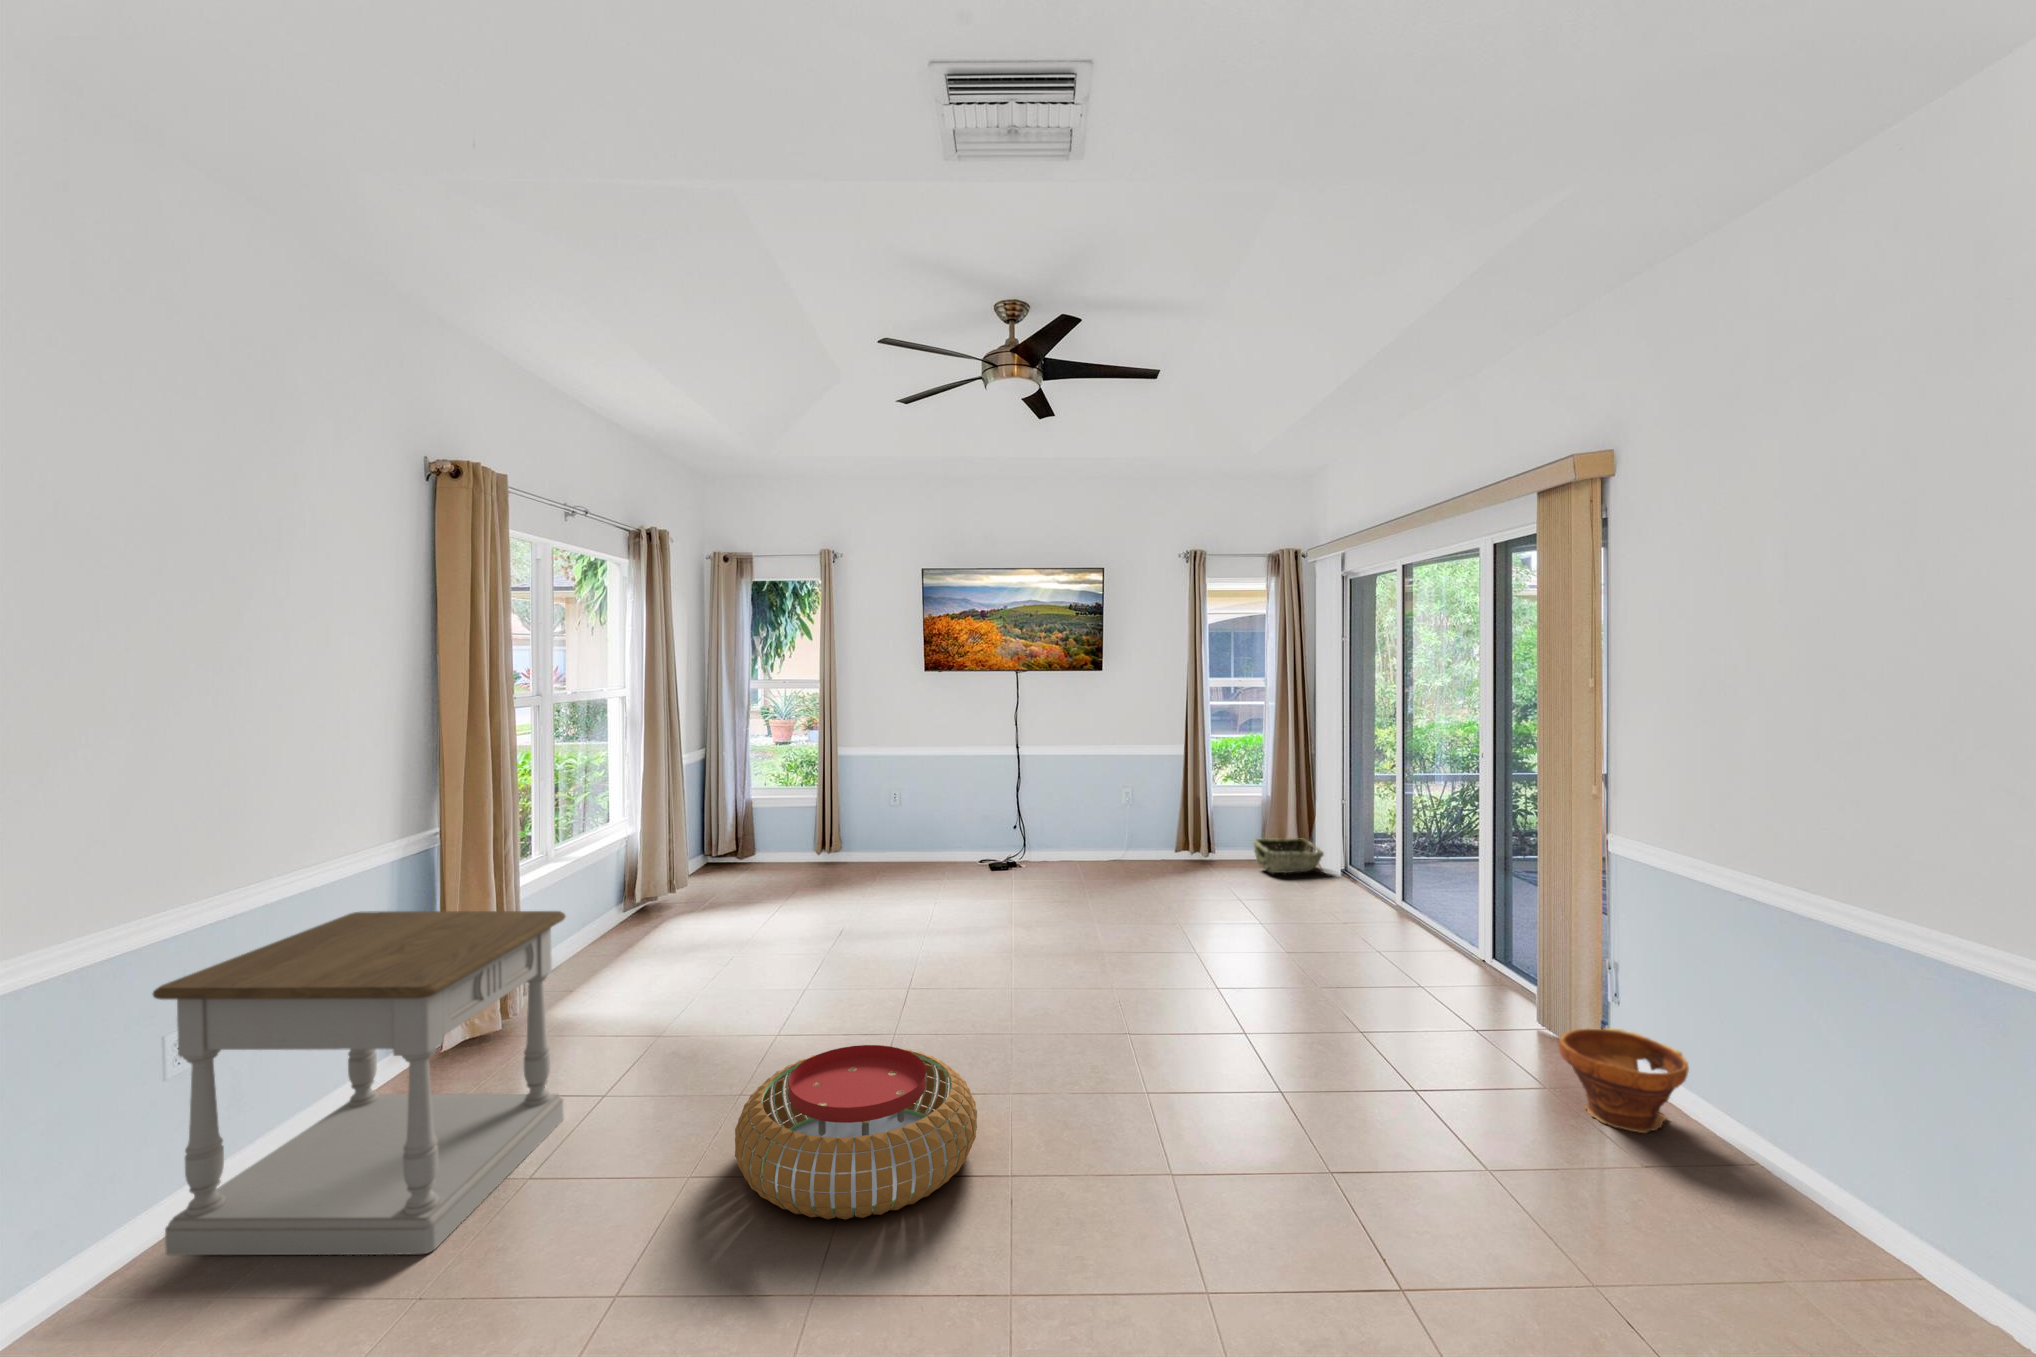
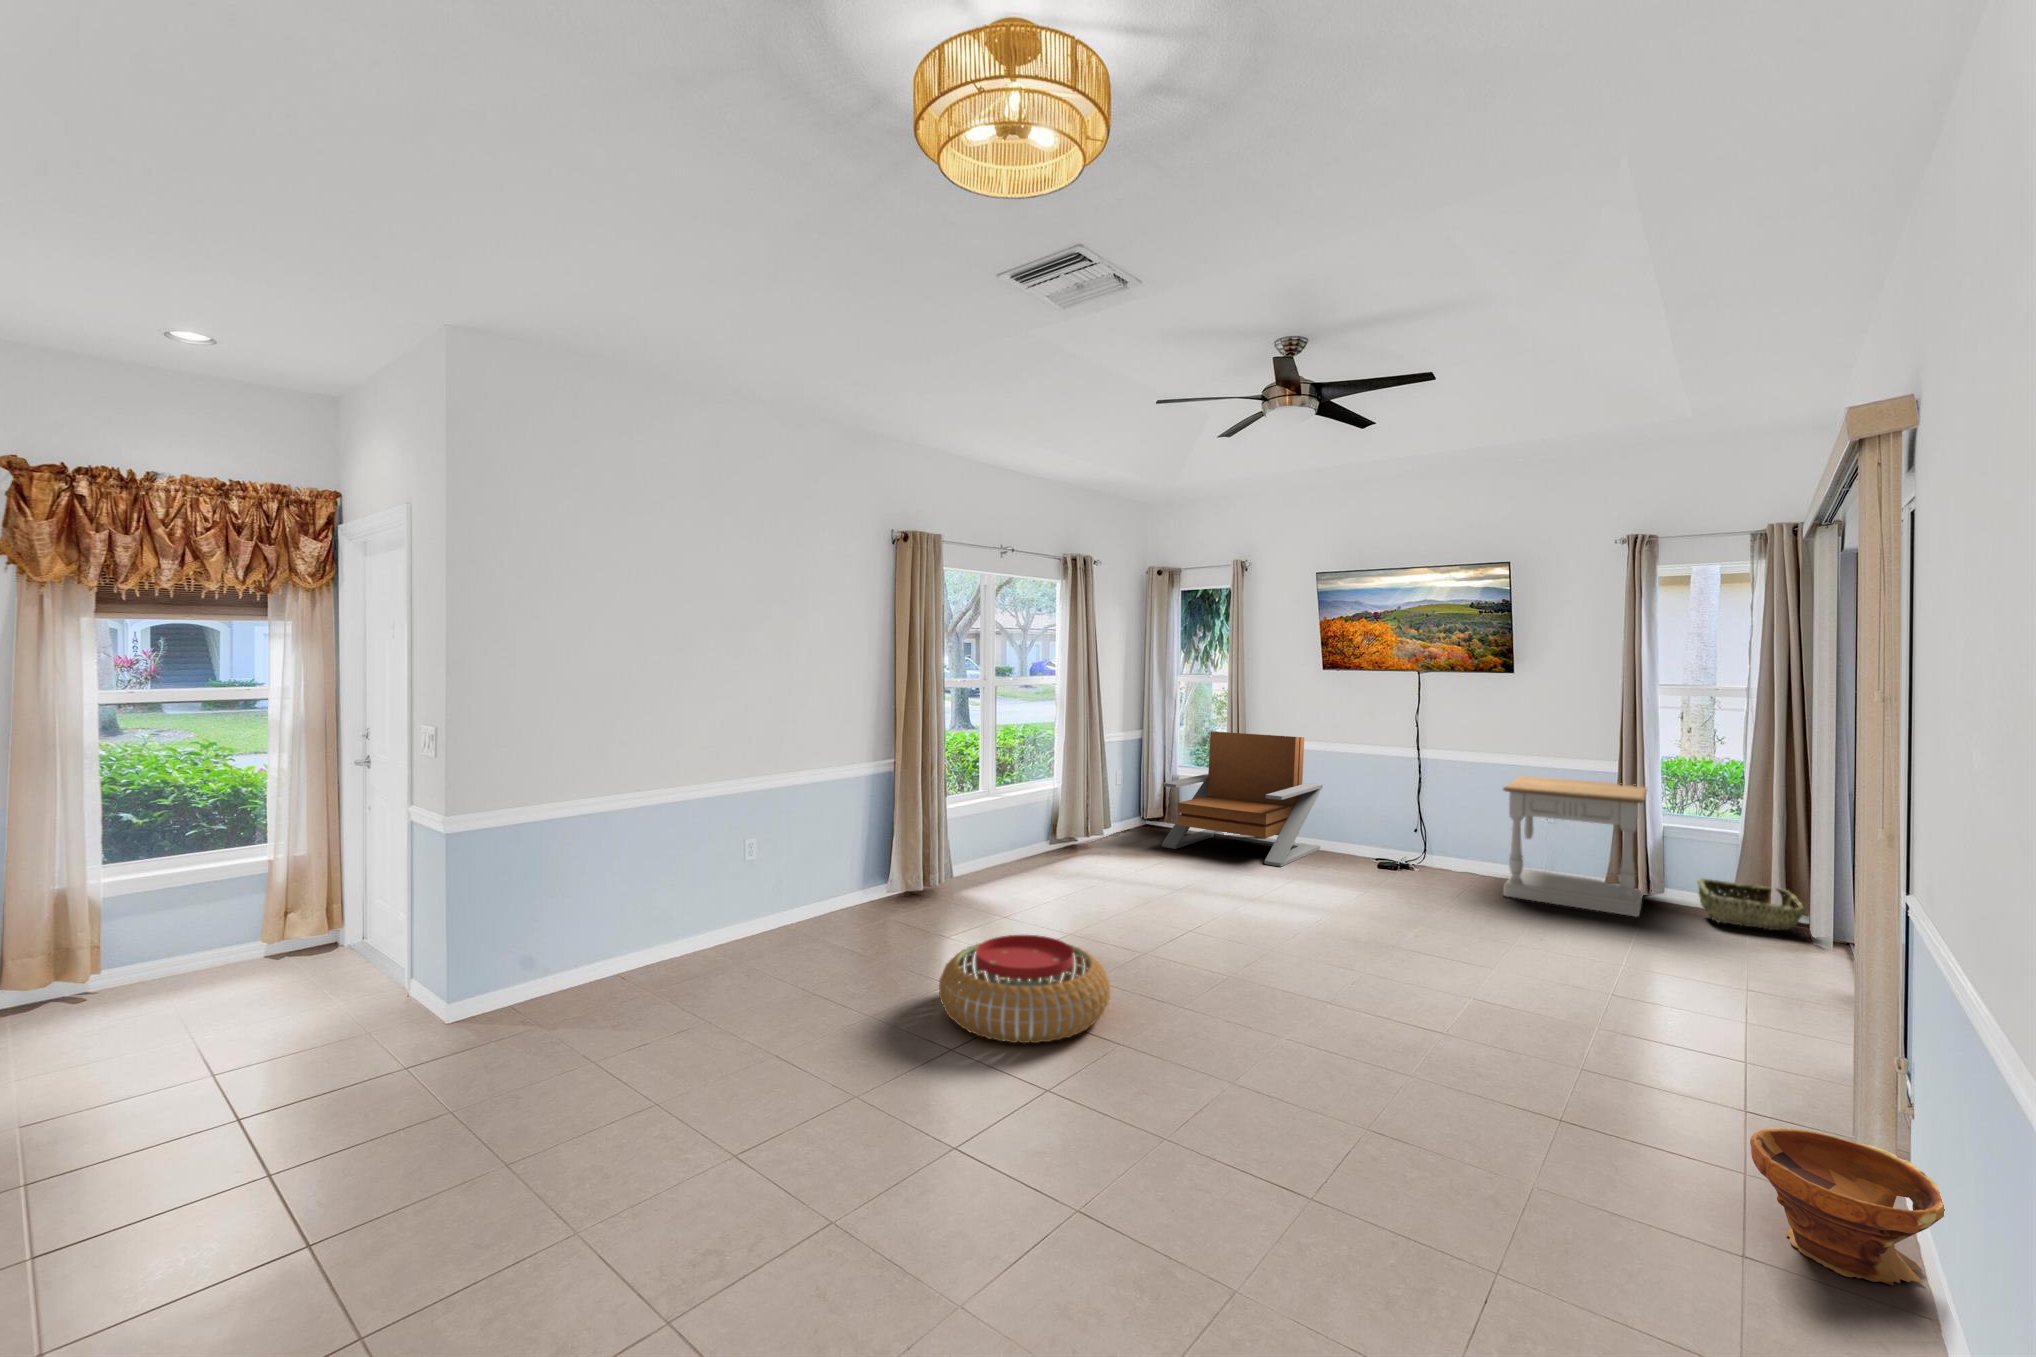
lounge chair: none [767,744,930,890] -> present [1162,731,1323,867]
side table: present [153,911,565,1255] -> present [1503,776,1647,917]

